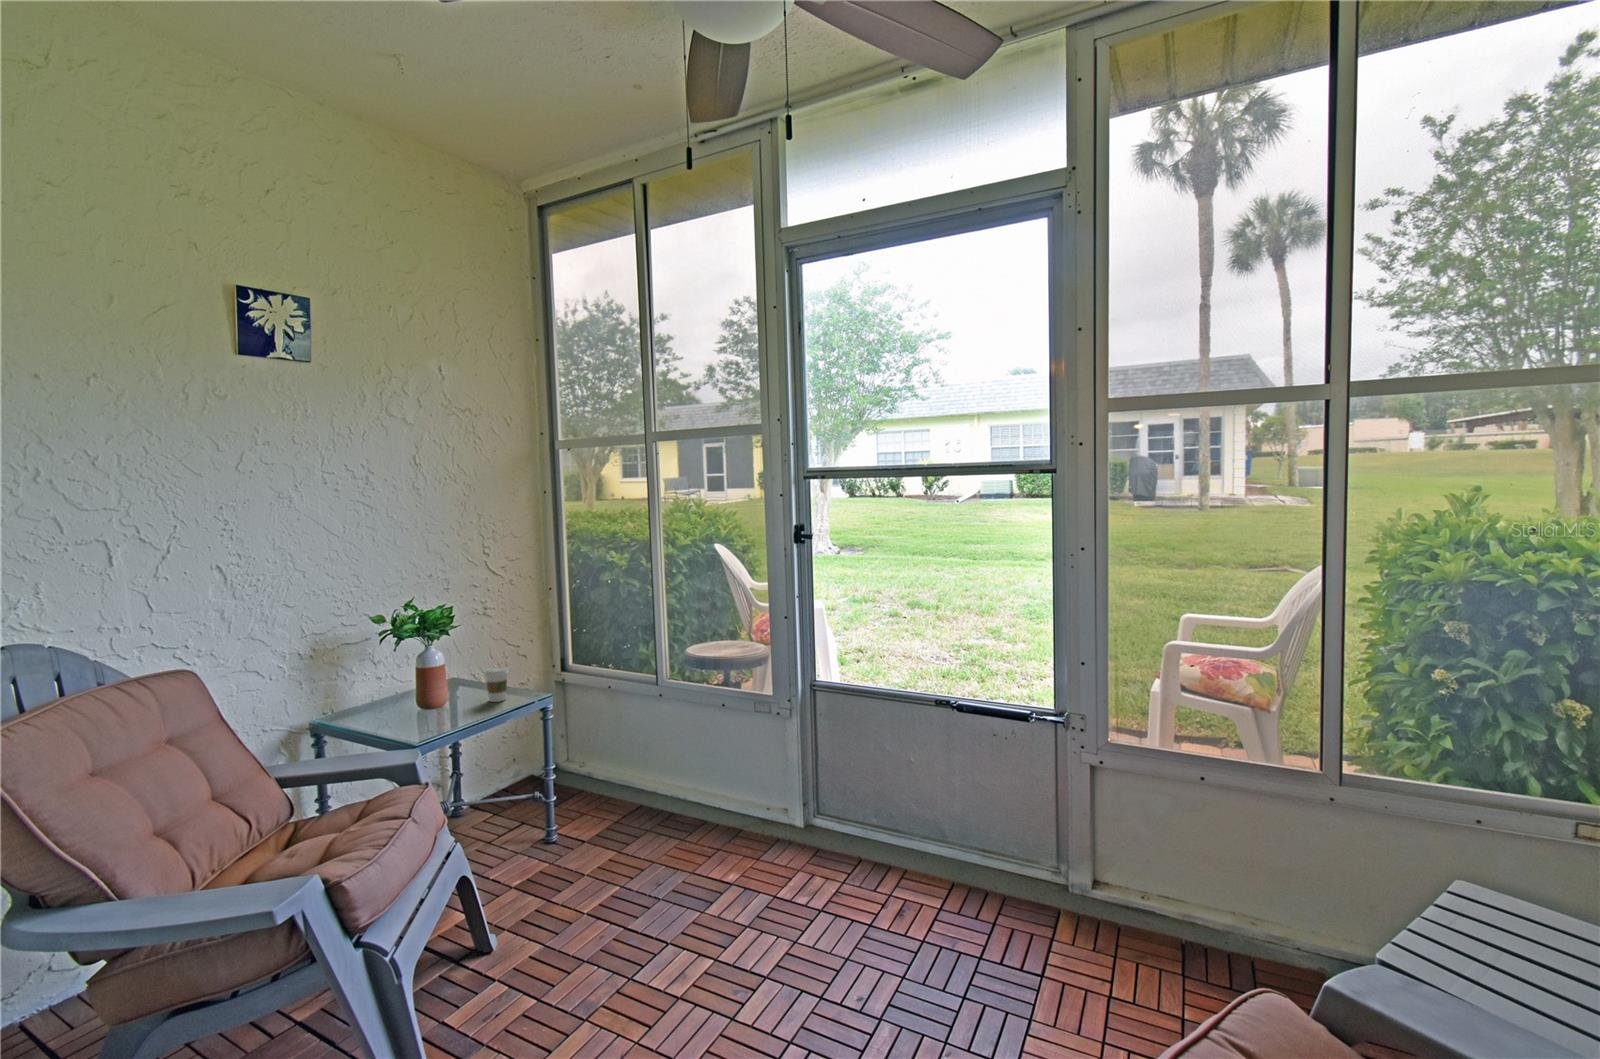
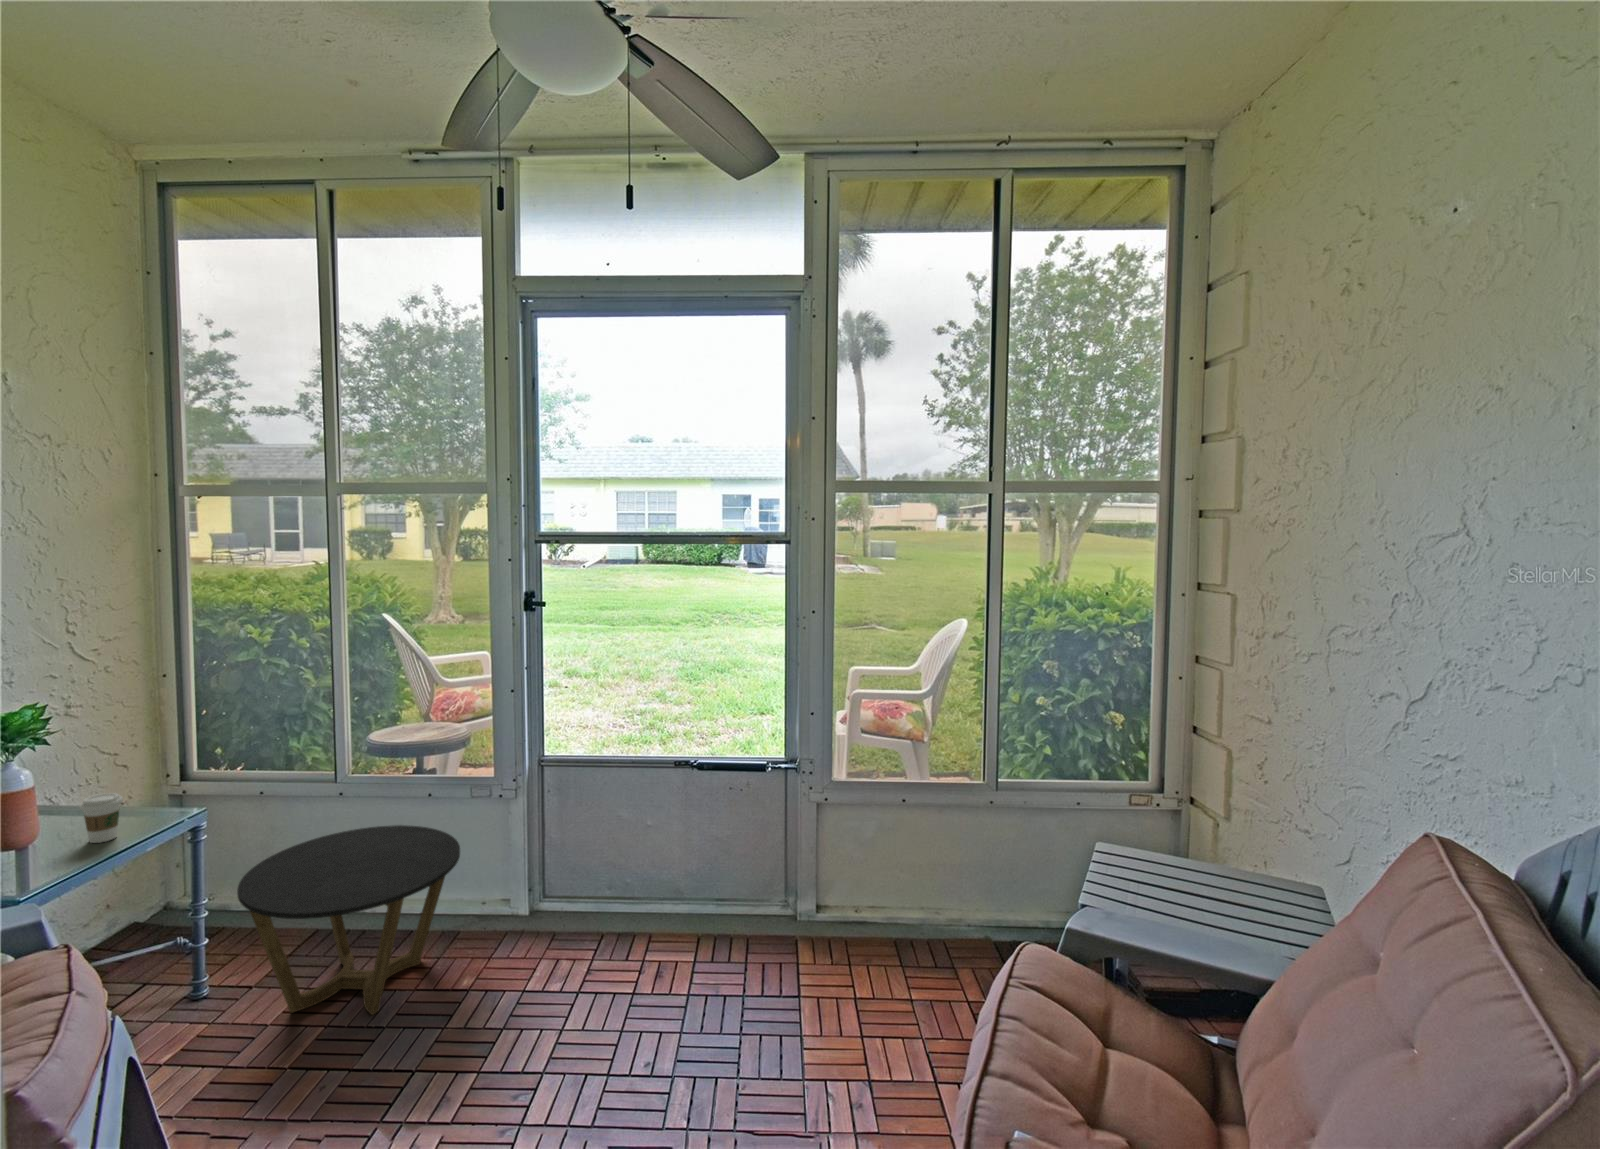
side table: none [571,722,737,881] -> present [237,825,460,1015]

